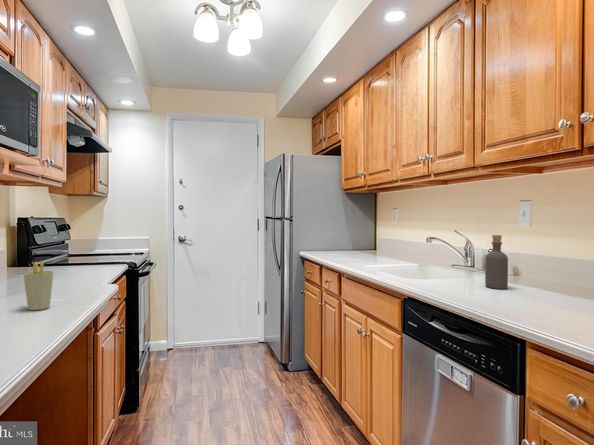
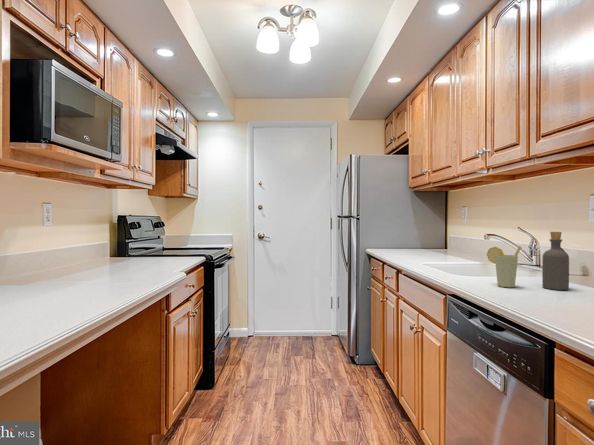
cup: present [24,262,53,310] -> present [487,246,521,287]

